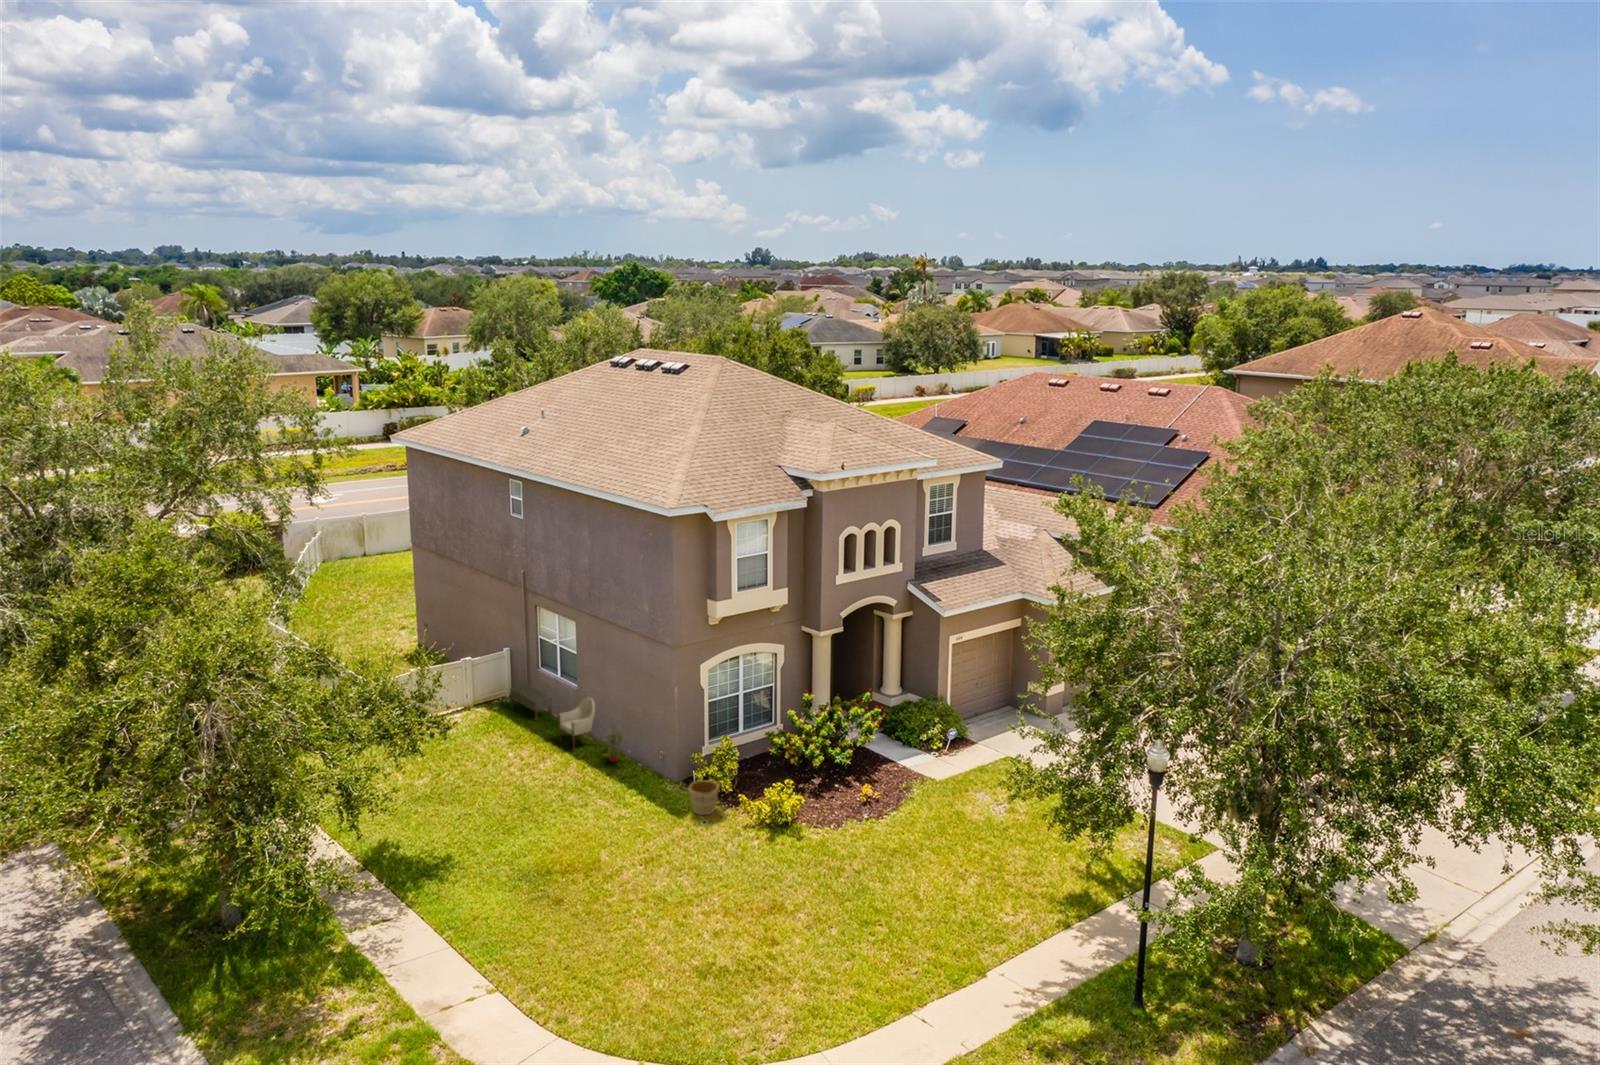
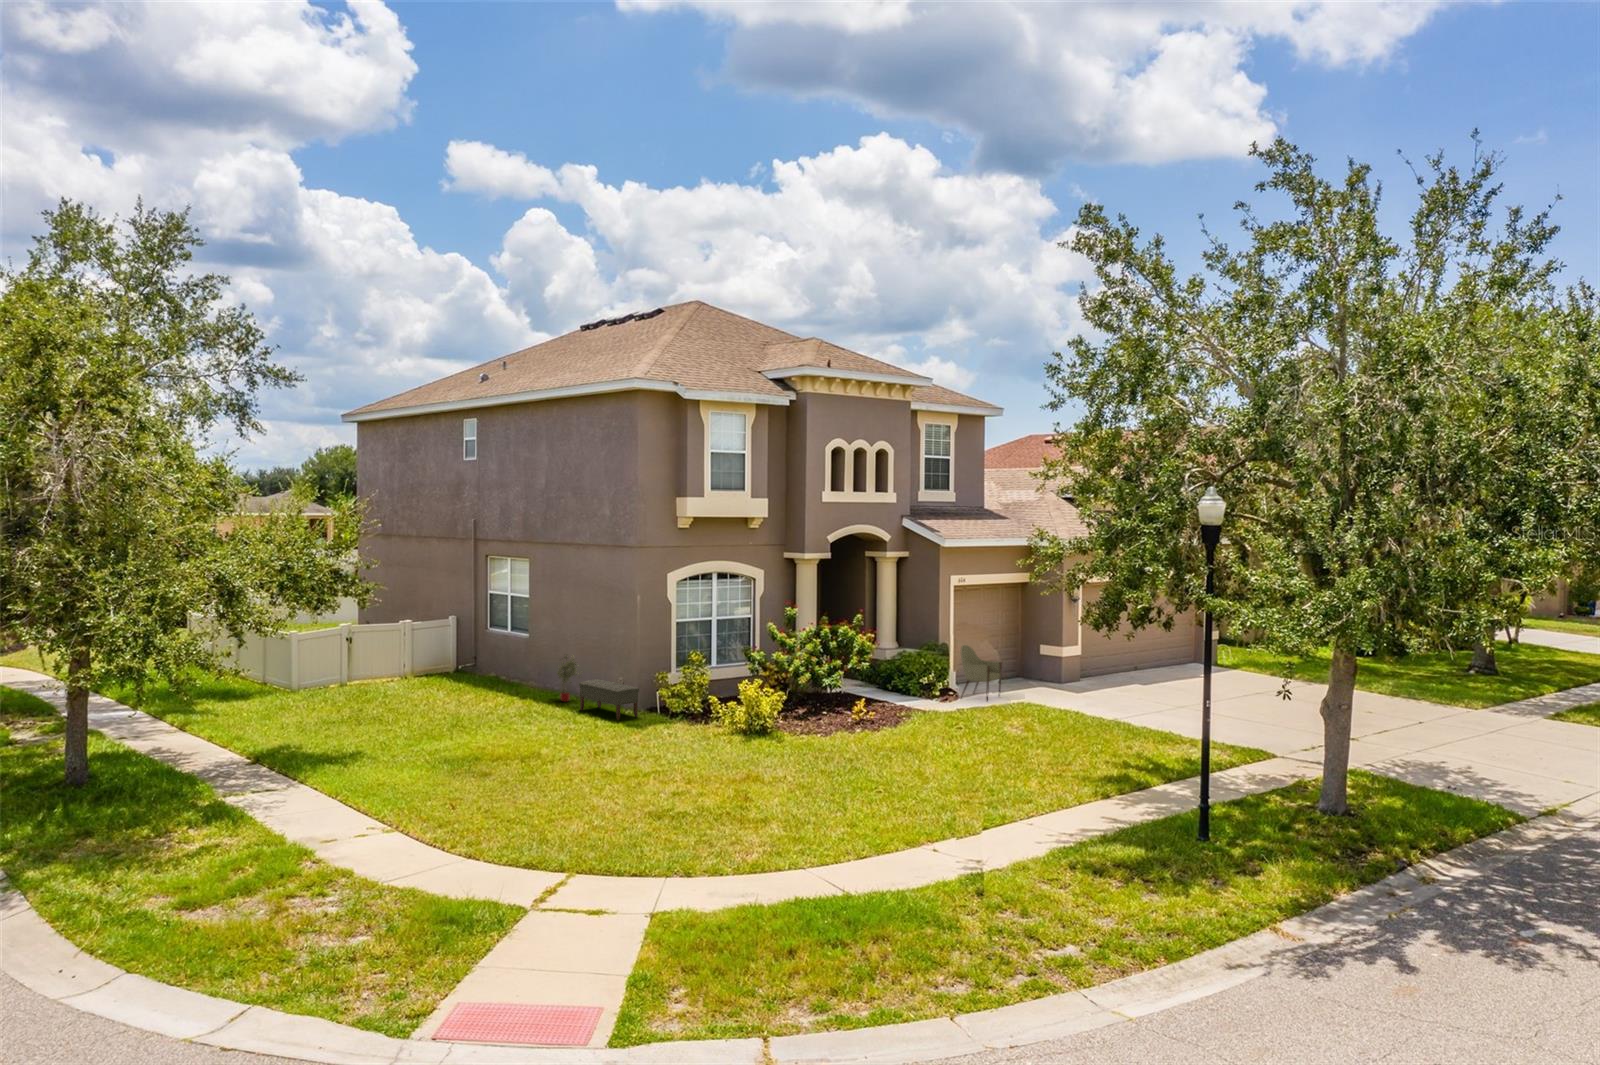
bench: present [510,684,552,721] -> present [579,679,639,720]
chair: present [558,698,596,748] -> present [960,645,1002,700]
wooden bucket: present [689,781,719,815] -> none [649,695,686,731]

